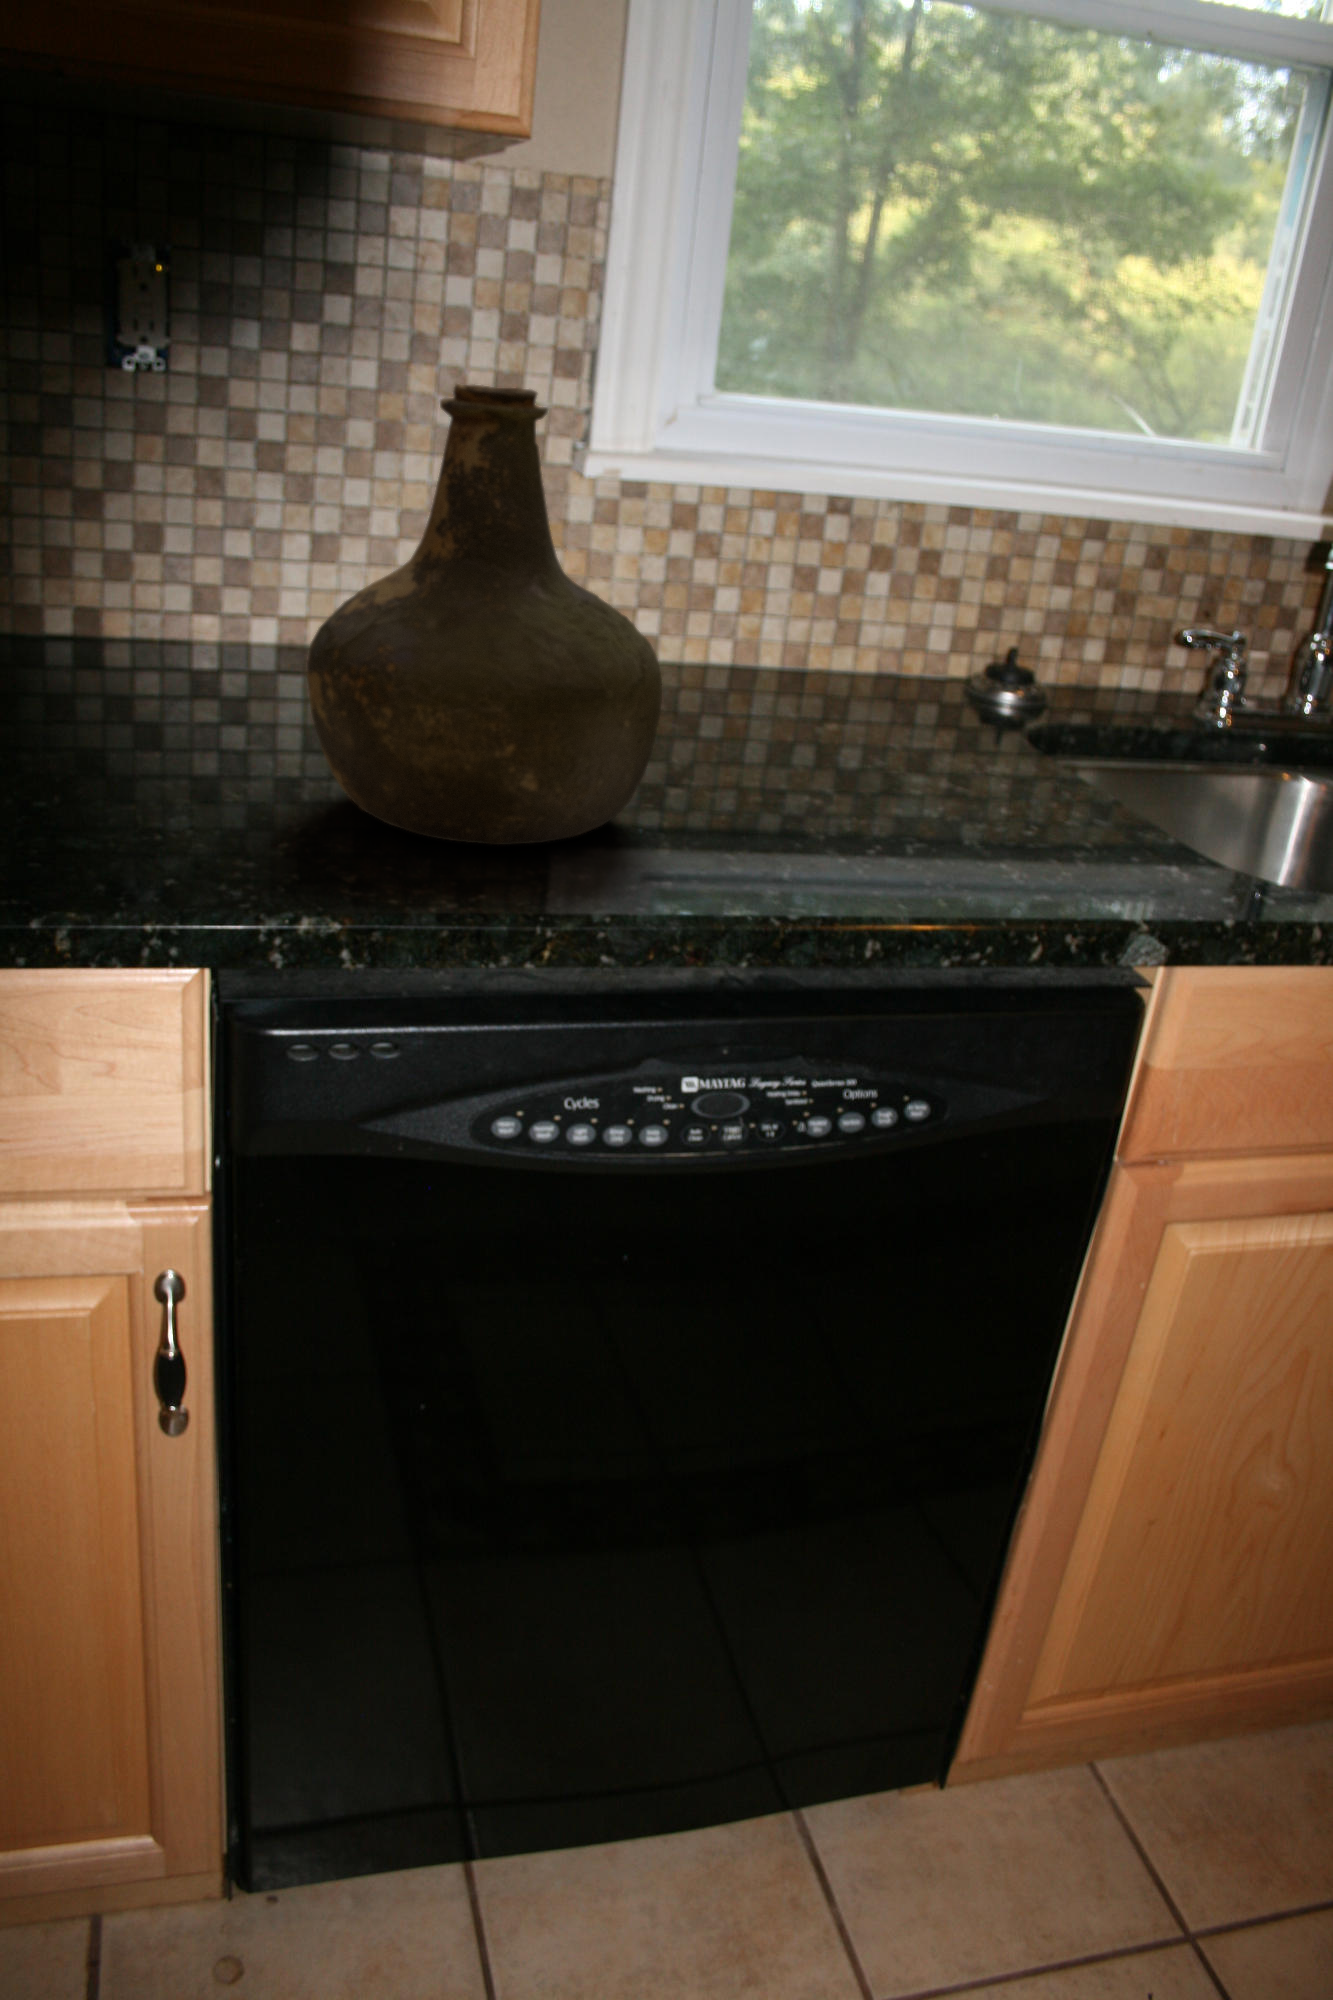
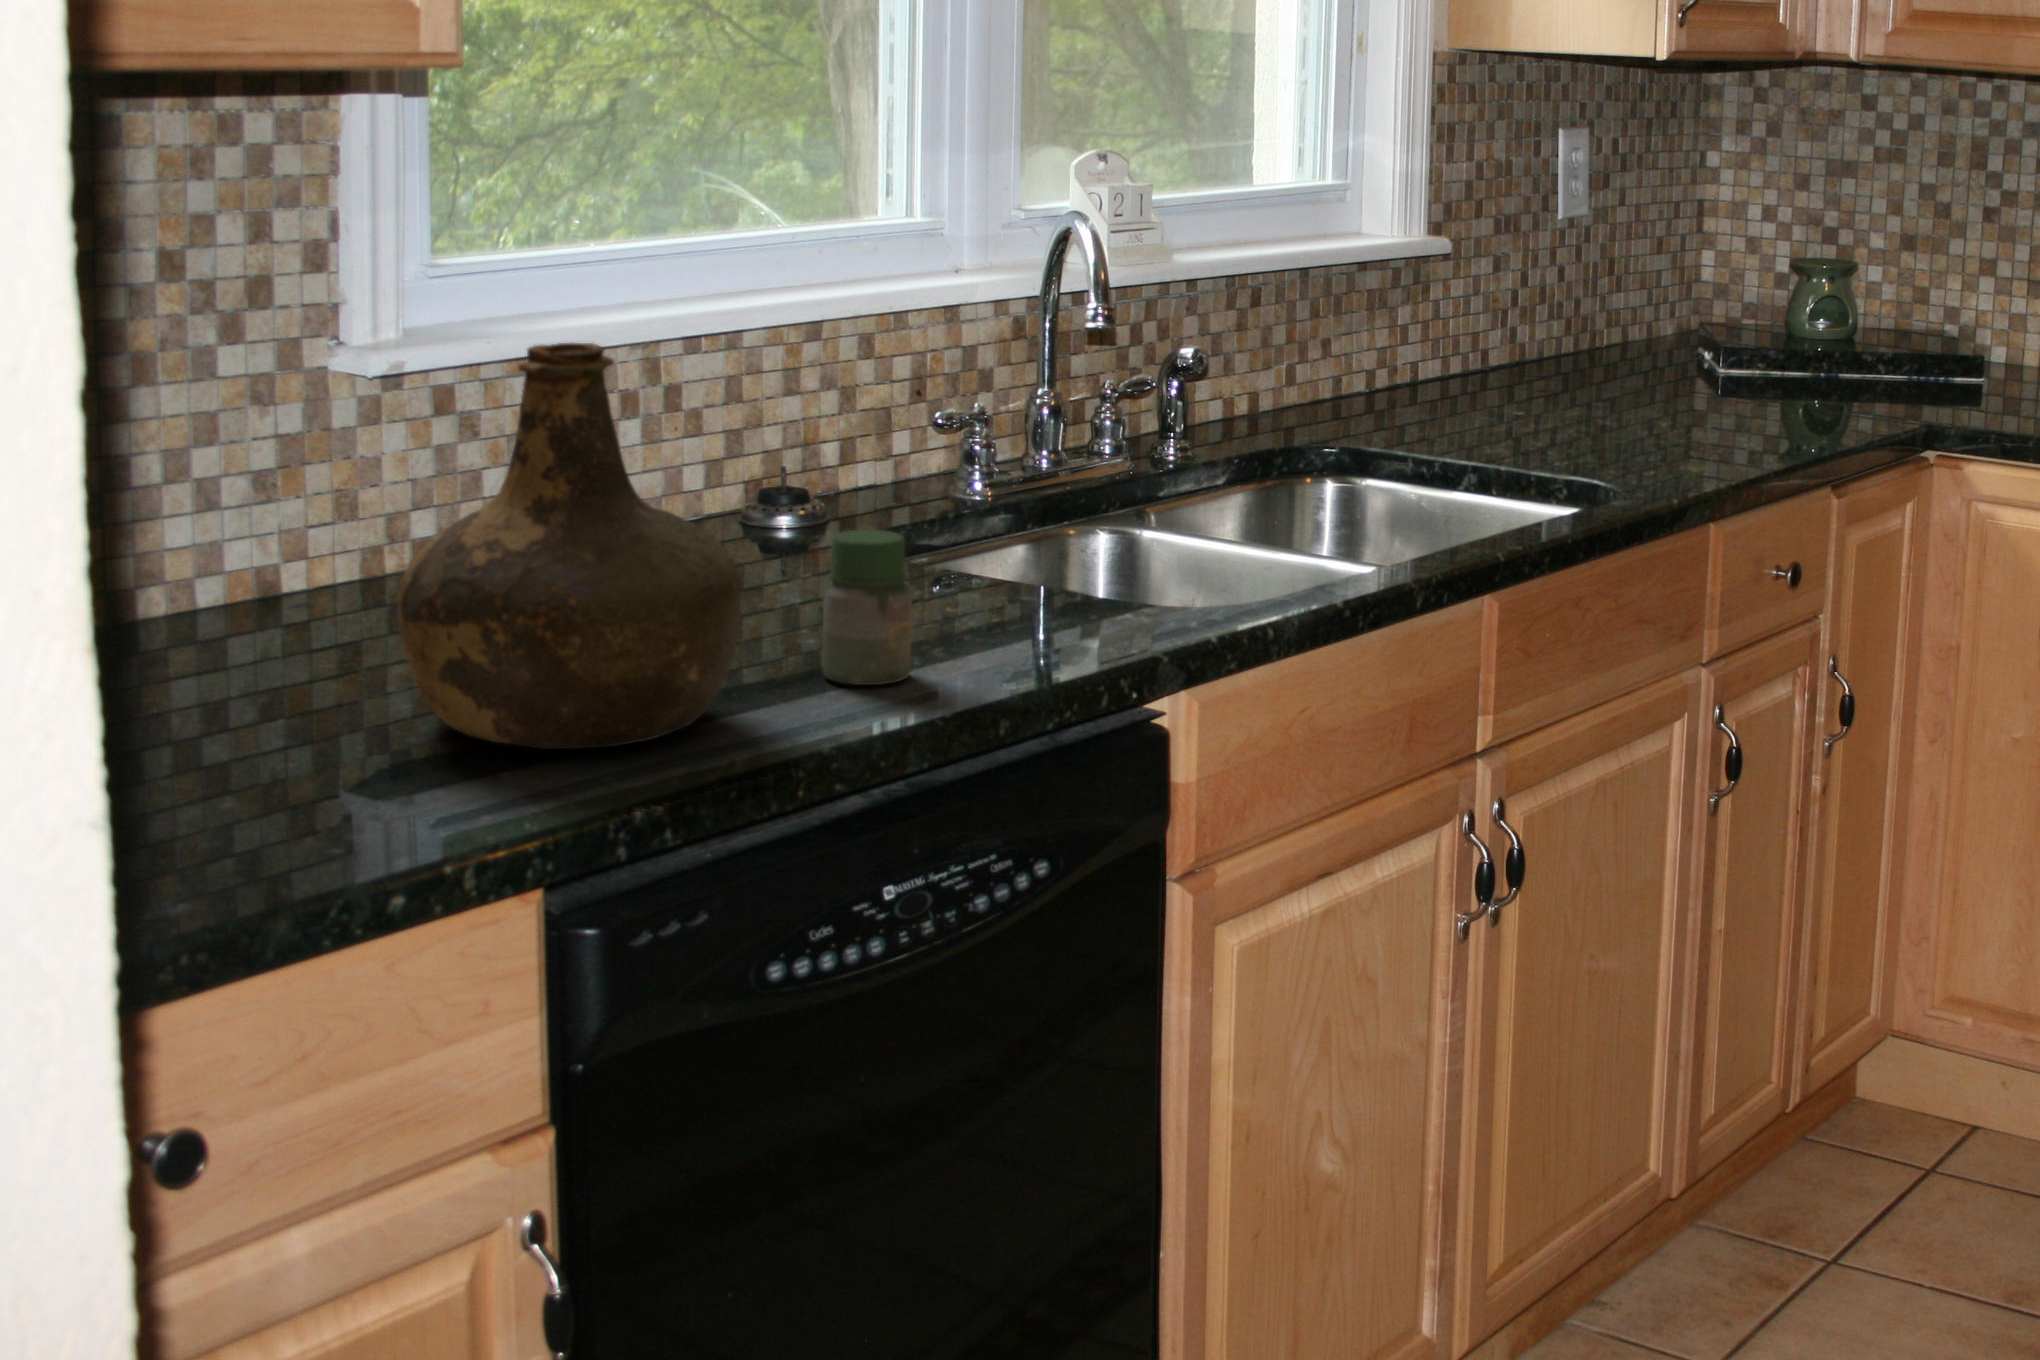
jar: none [796,676,905,854] -> present [822,529,912,685]

